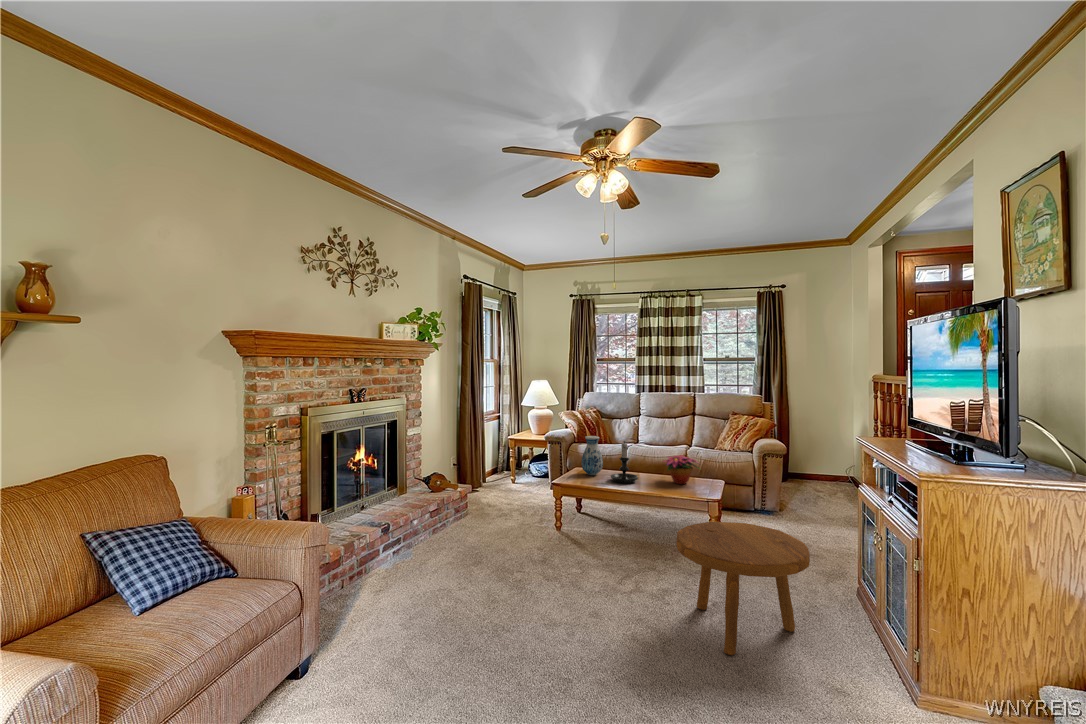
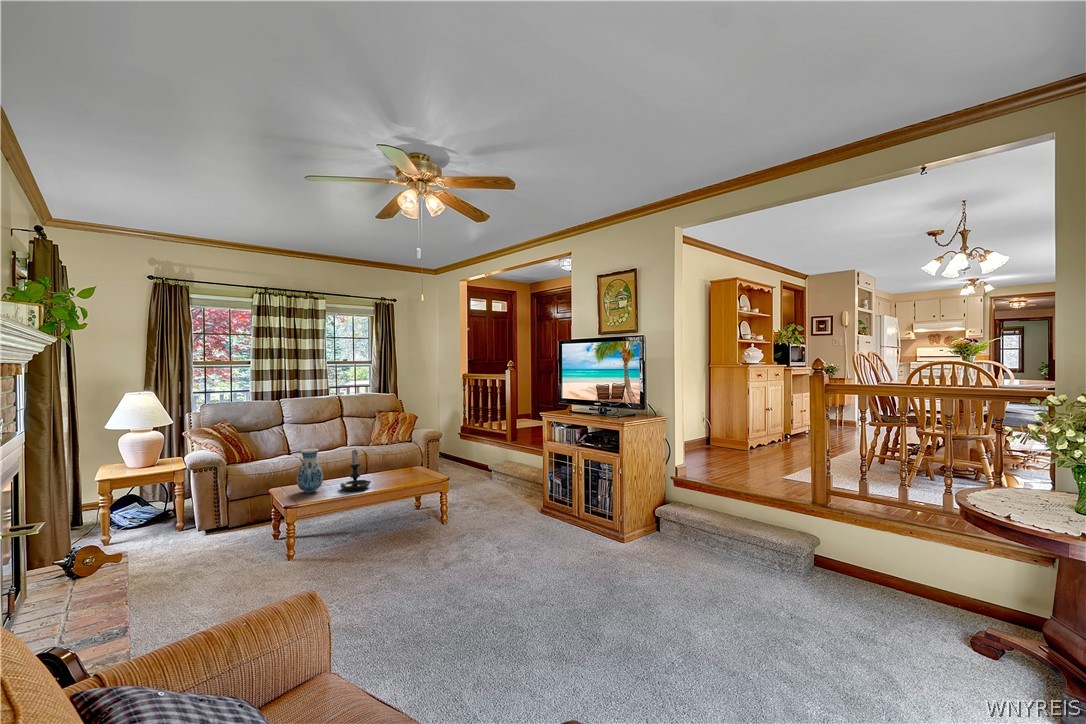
flower arrangement: present [664,455,699,484] -> none [381,450,423,478]
footstool: present [676,522,810,655] -> none [497,485,589,579]

